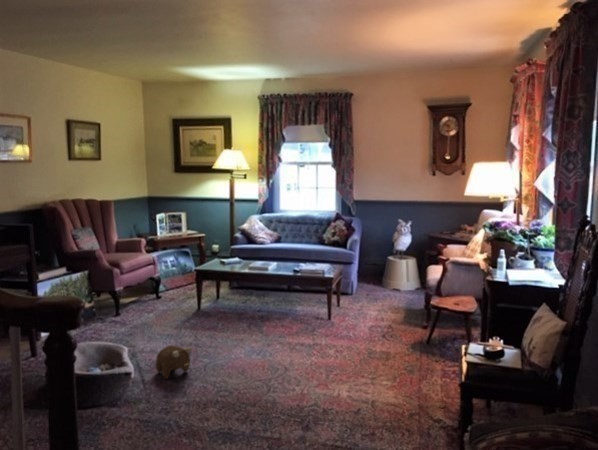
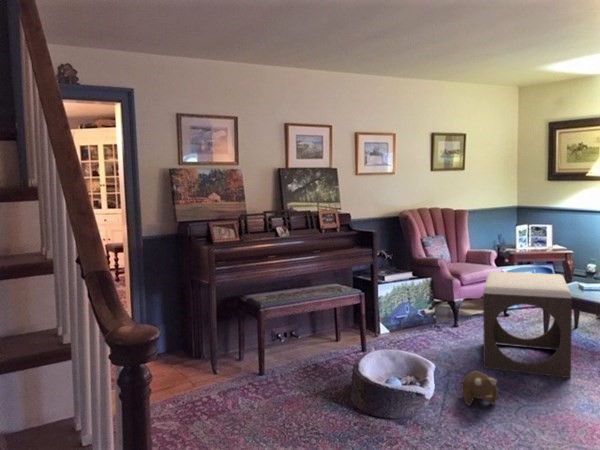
footstool: none [153,252,233,345] -> present [483,272,572,378]

